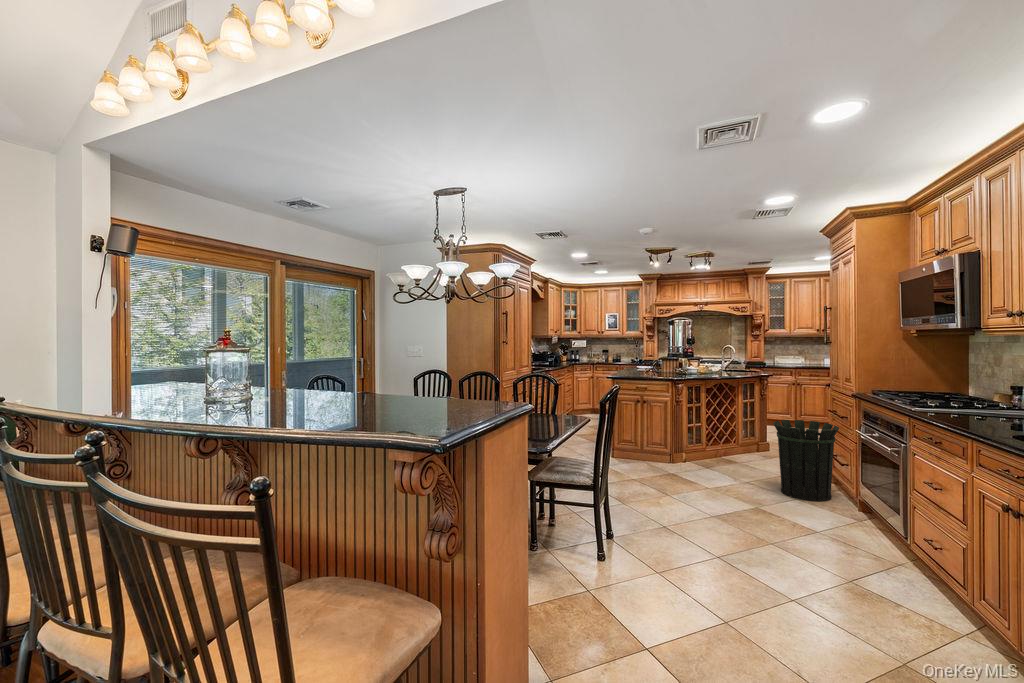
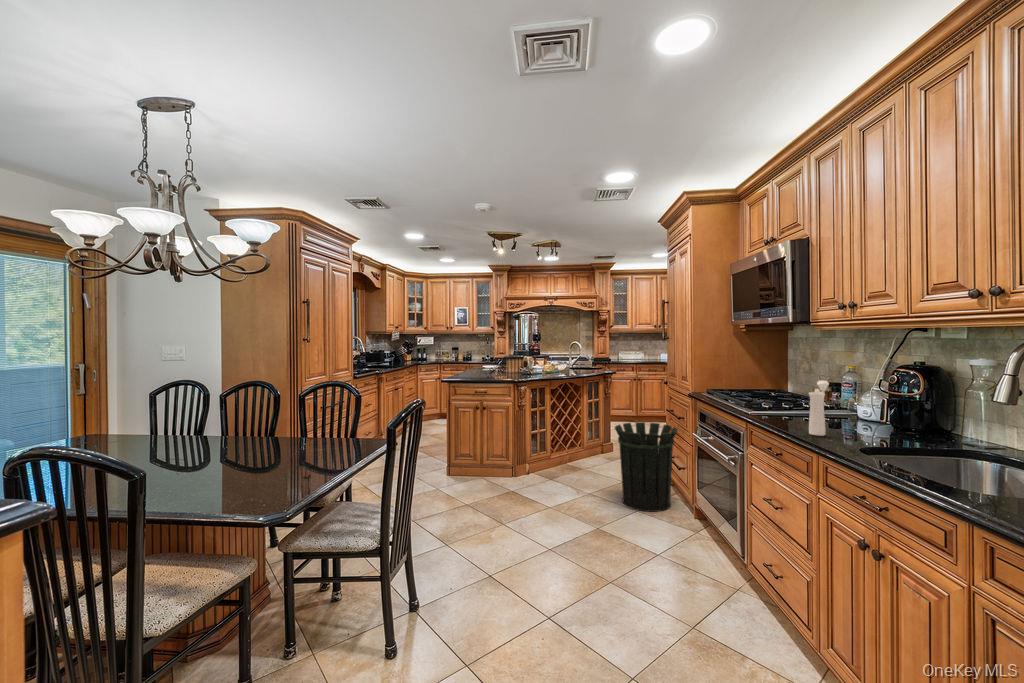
pepper mill: none [969,380,993,427] -> present [809,381,829,436]

